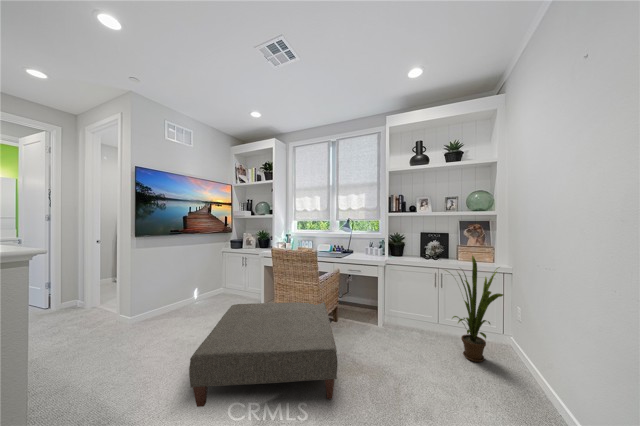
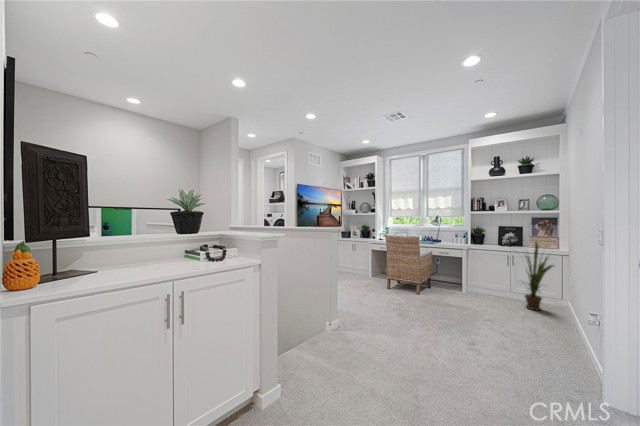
ottoman: present [189,302,337,407] -> none [358,268,438,312]

